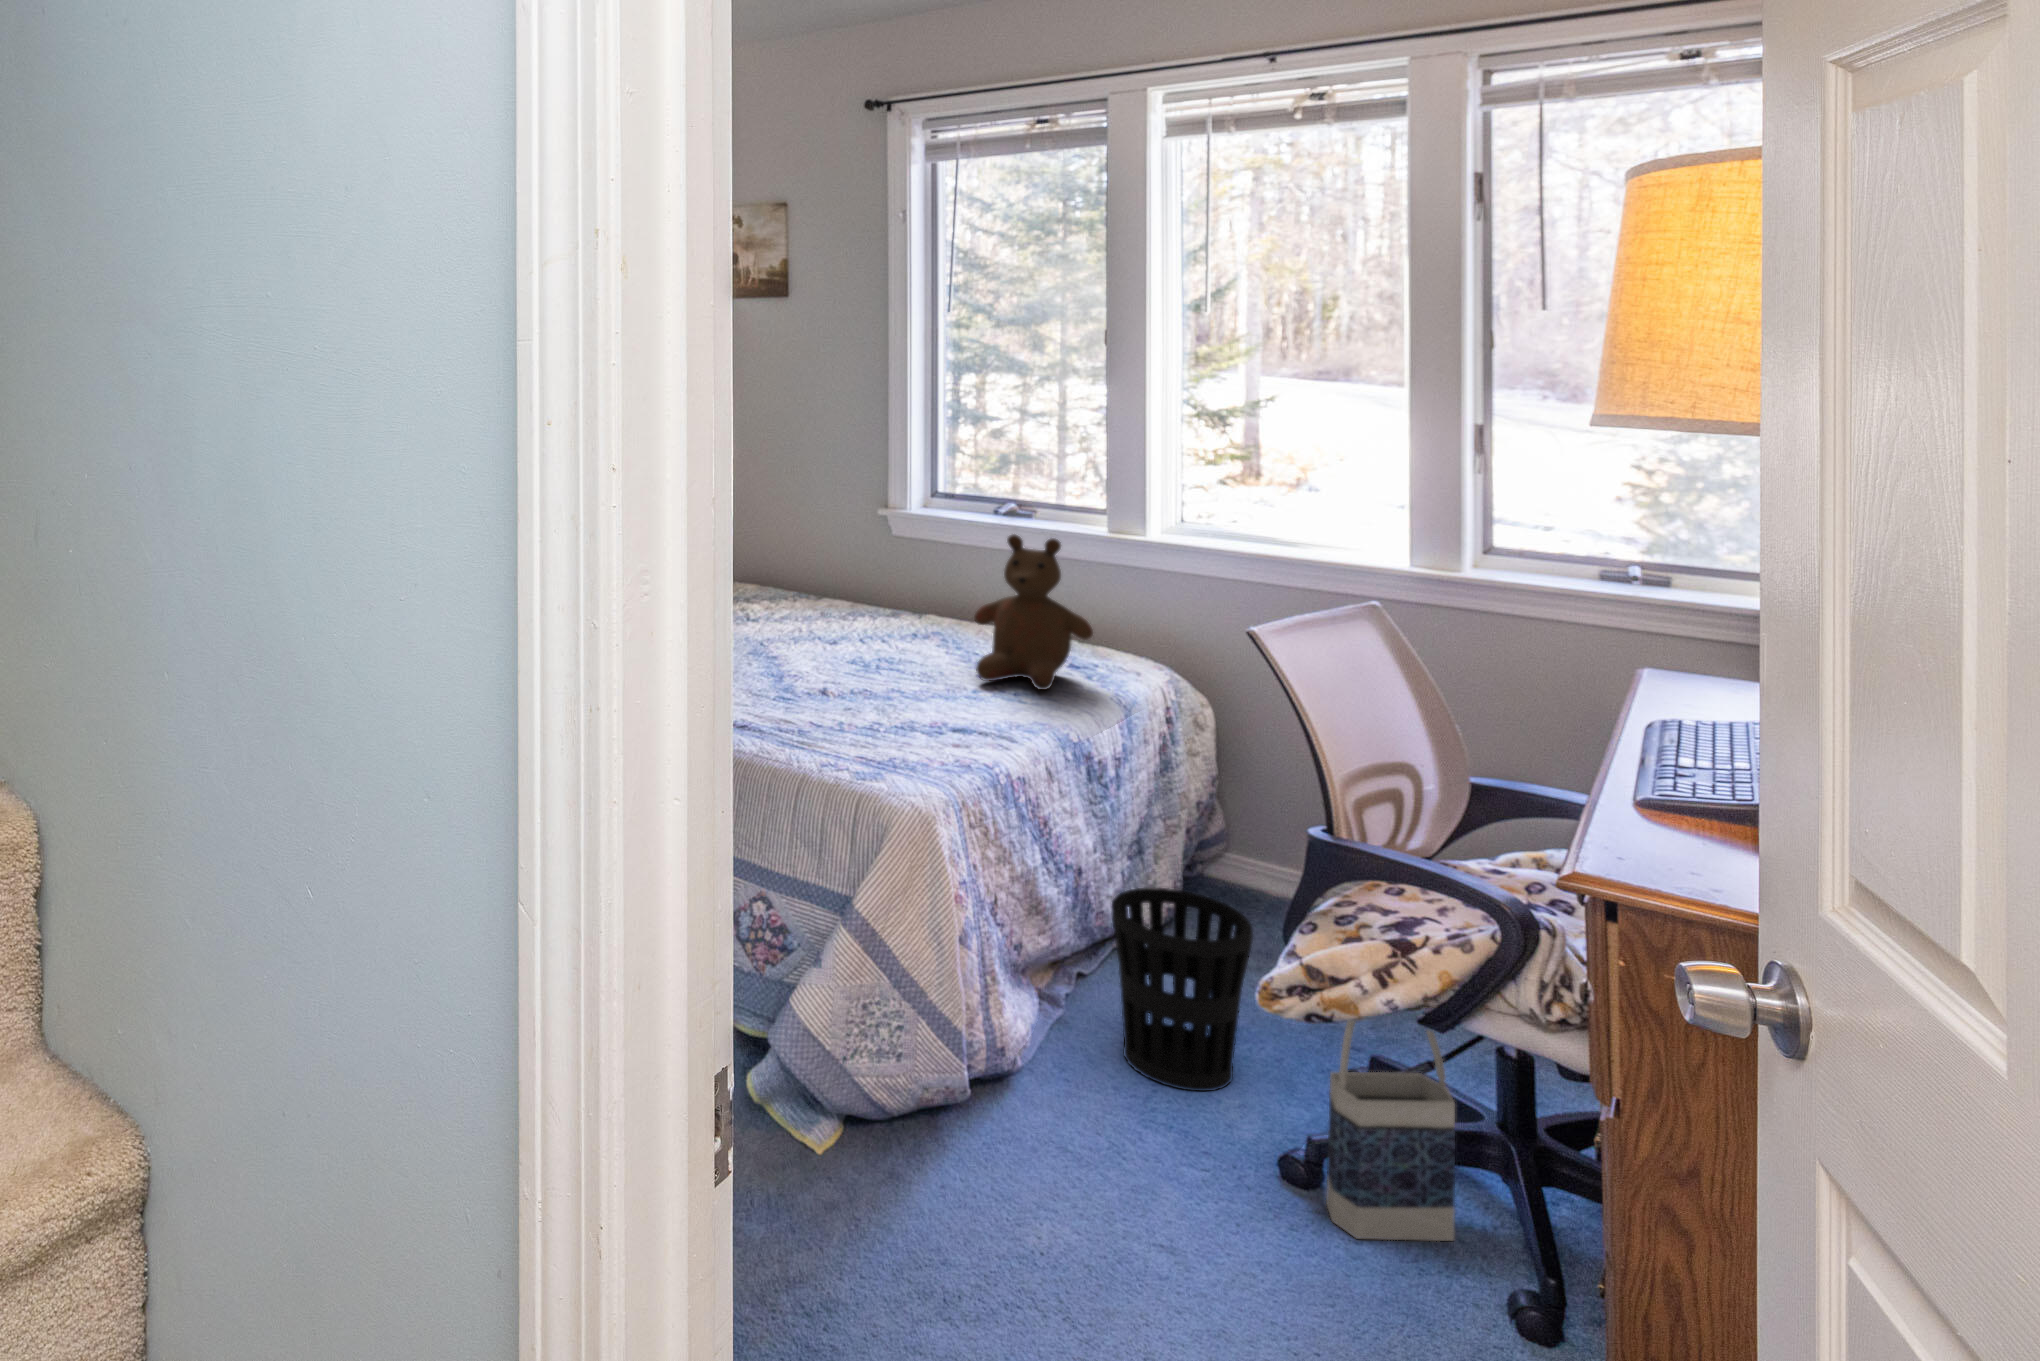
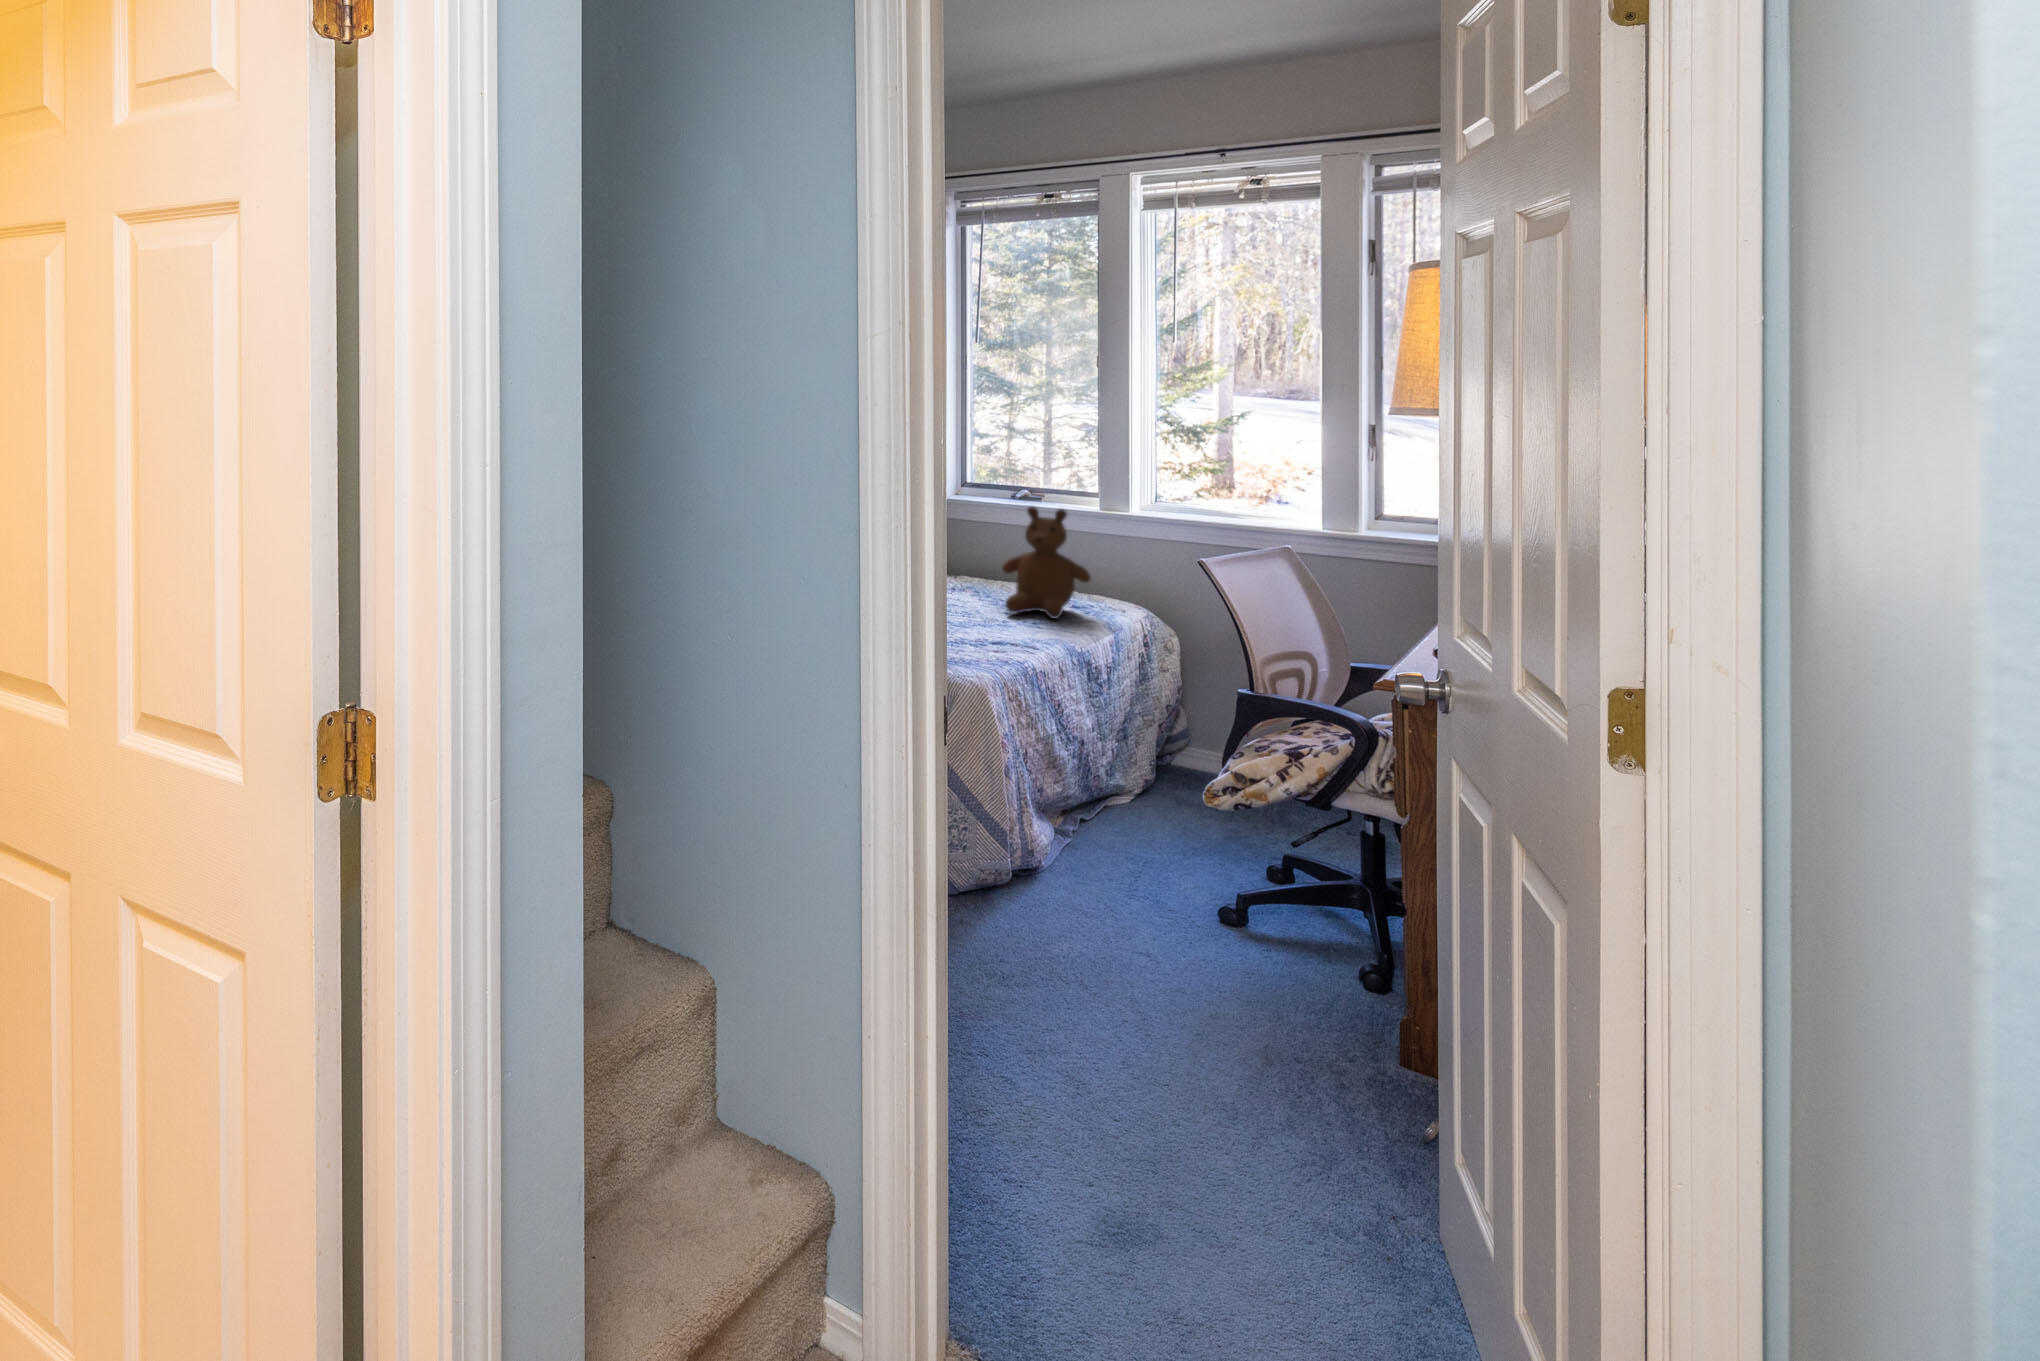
wastebasket: present [1111,888,1253,1091] -> none [1107,749,1204,881]
bag: present [1326,1020,1455,1241] -> none [1250,783,1331,952]

